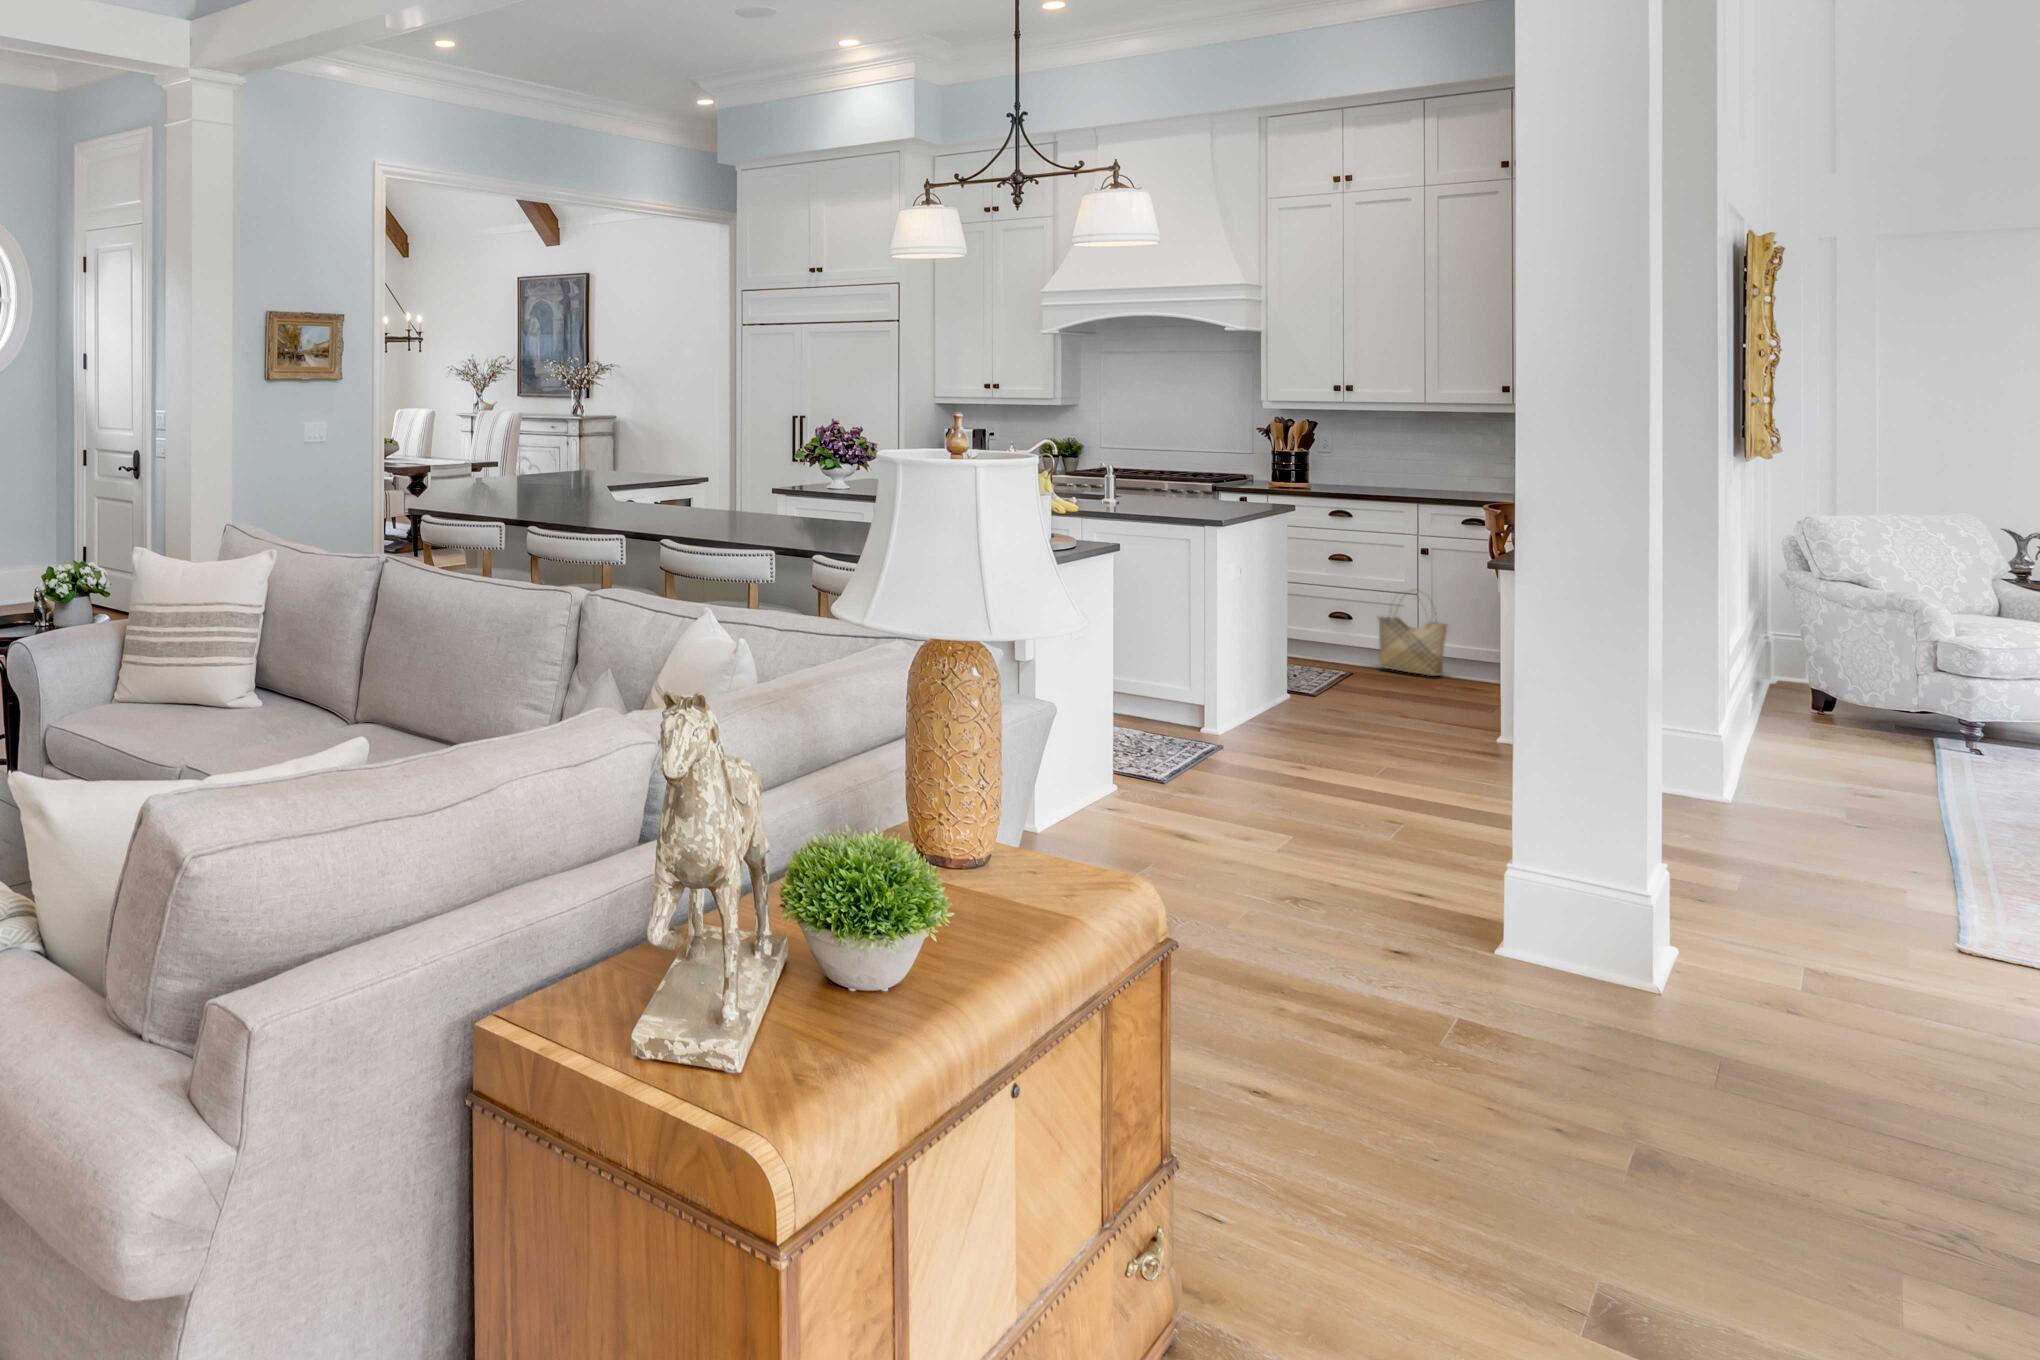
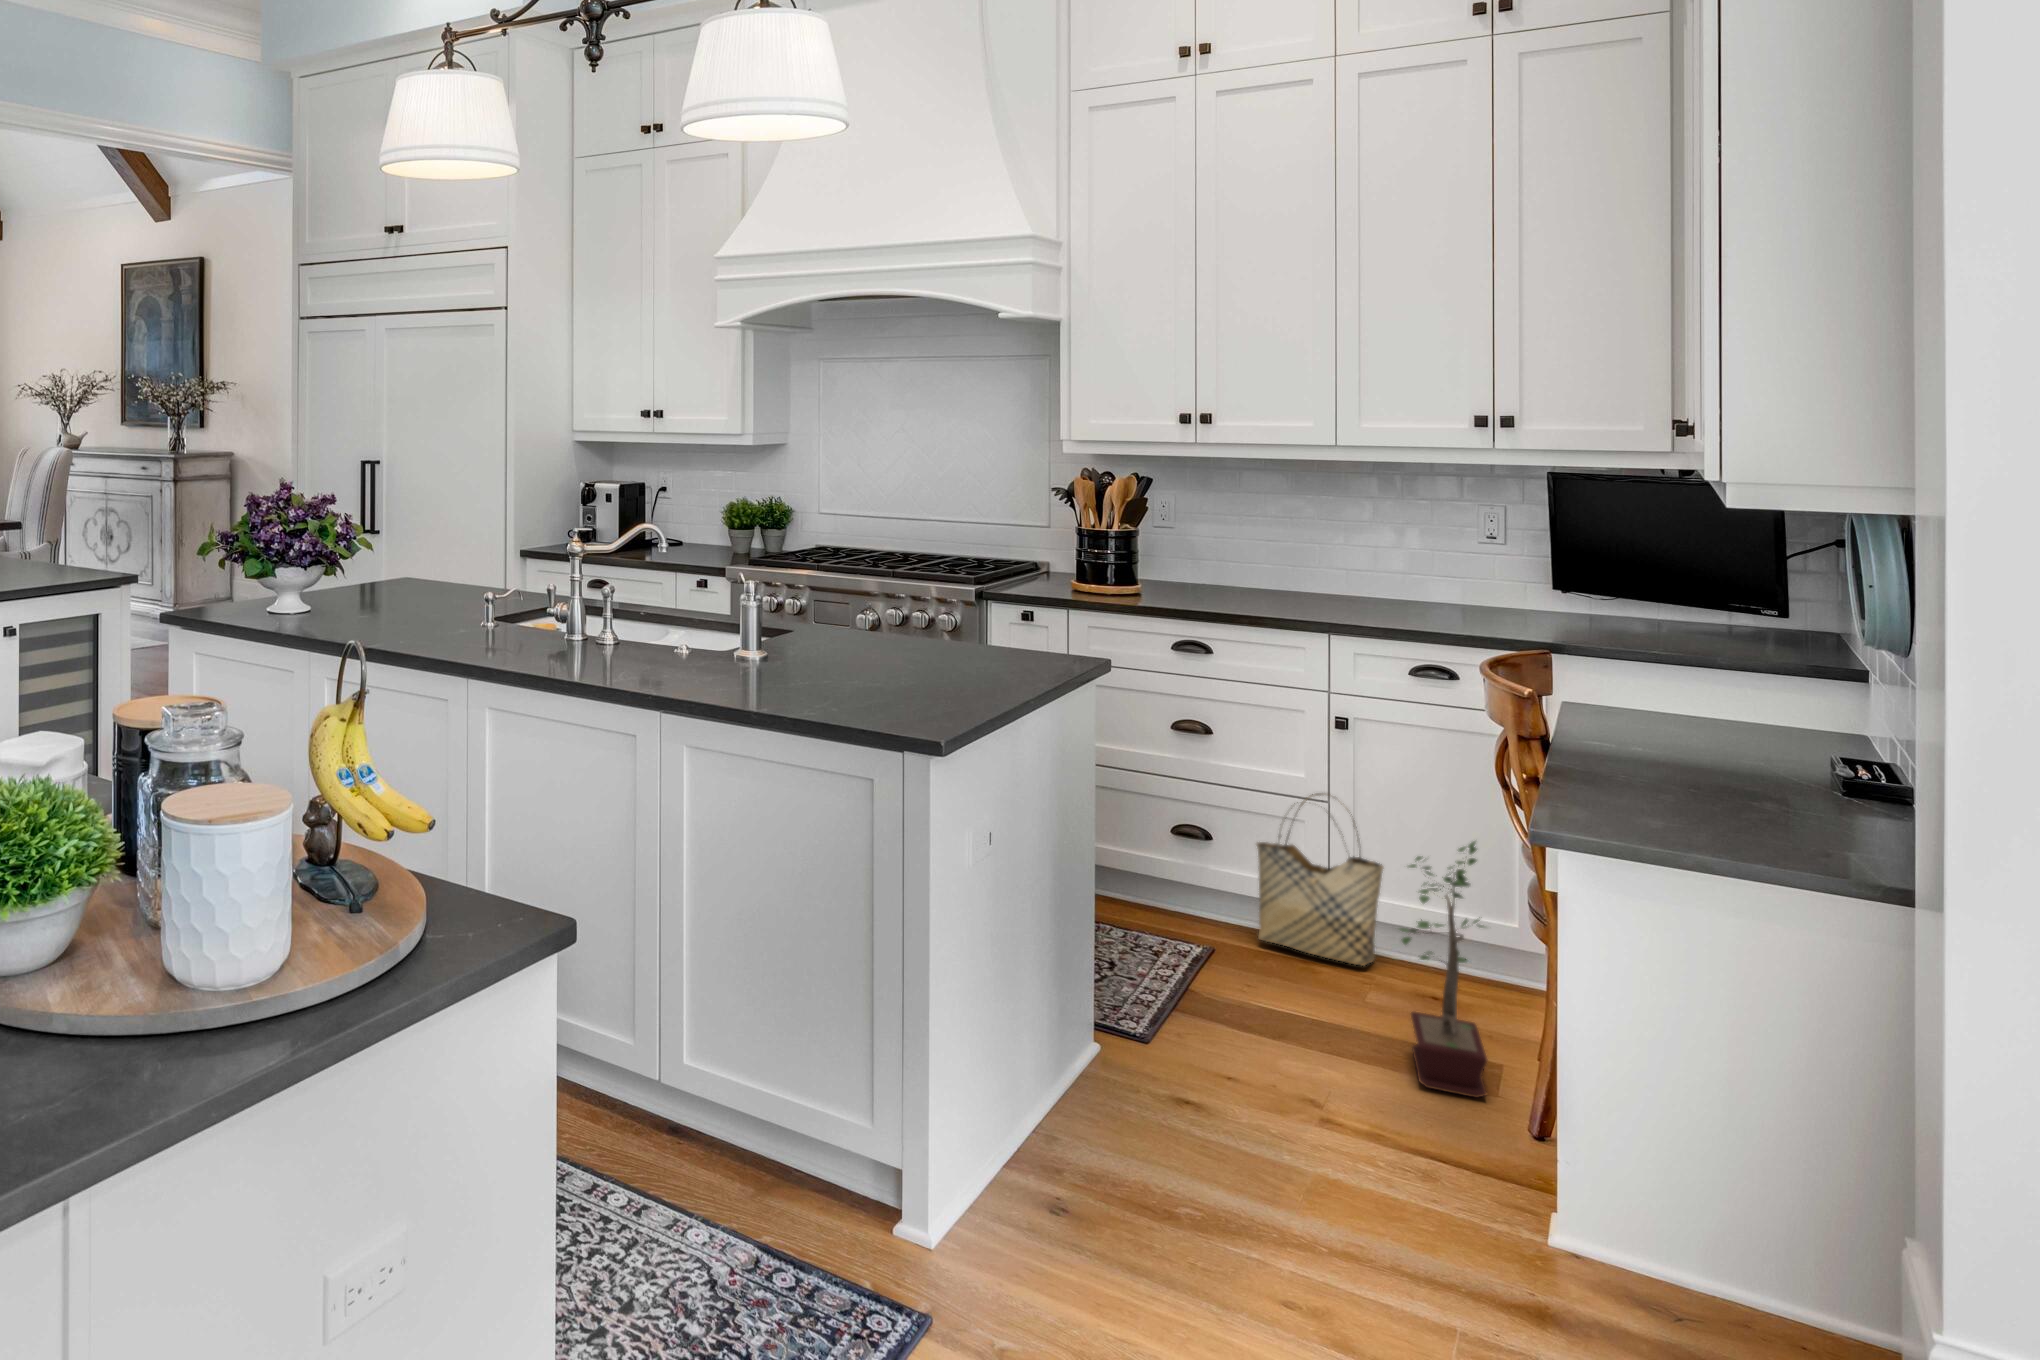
potted plant: none [1440,591,1487,712] -> present [1400,841,1487,1098]

